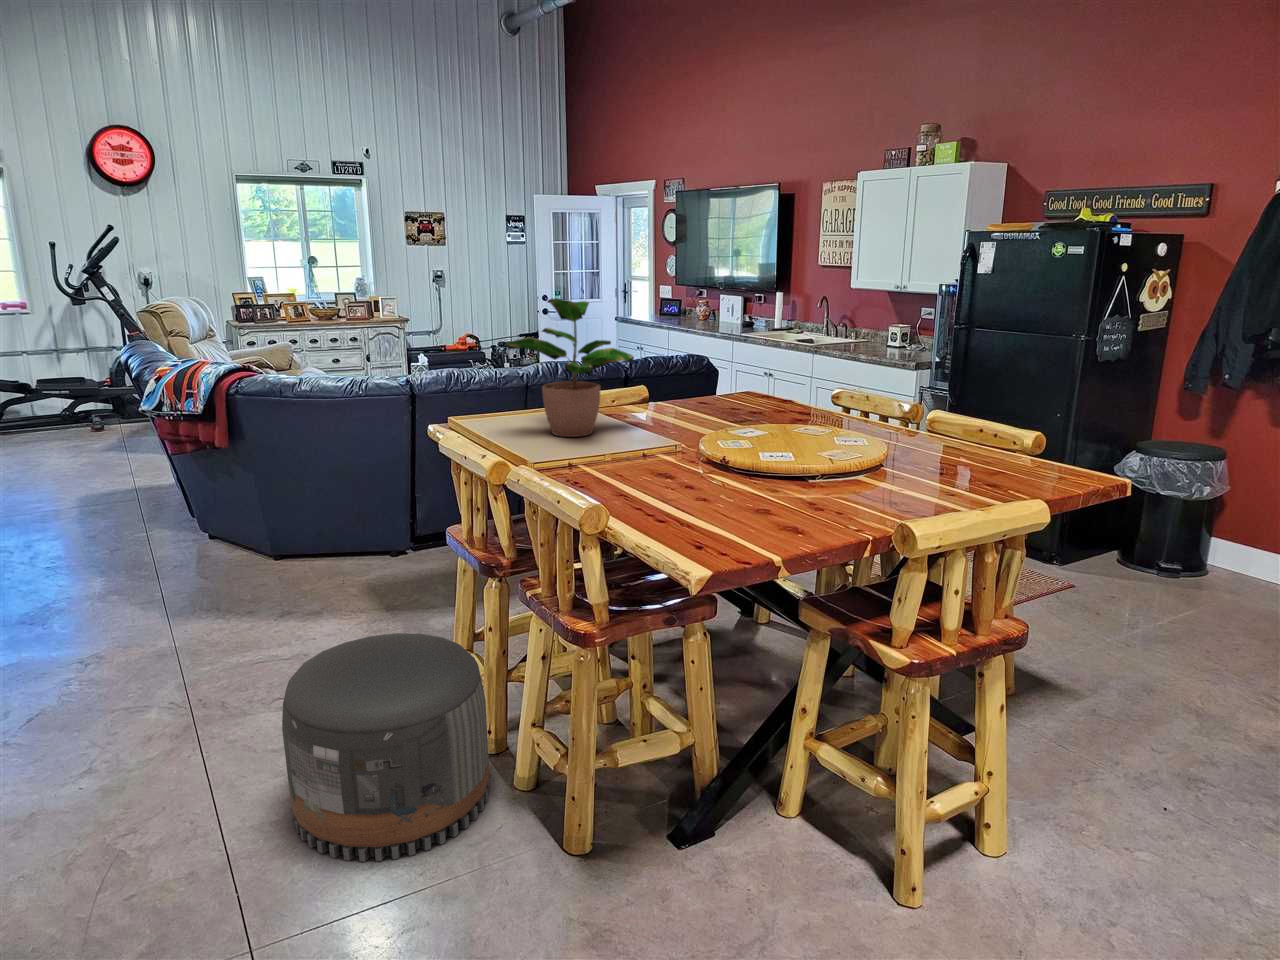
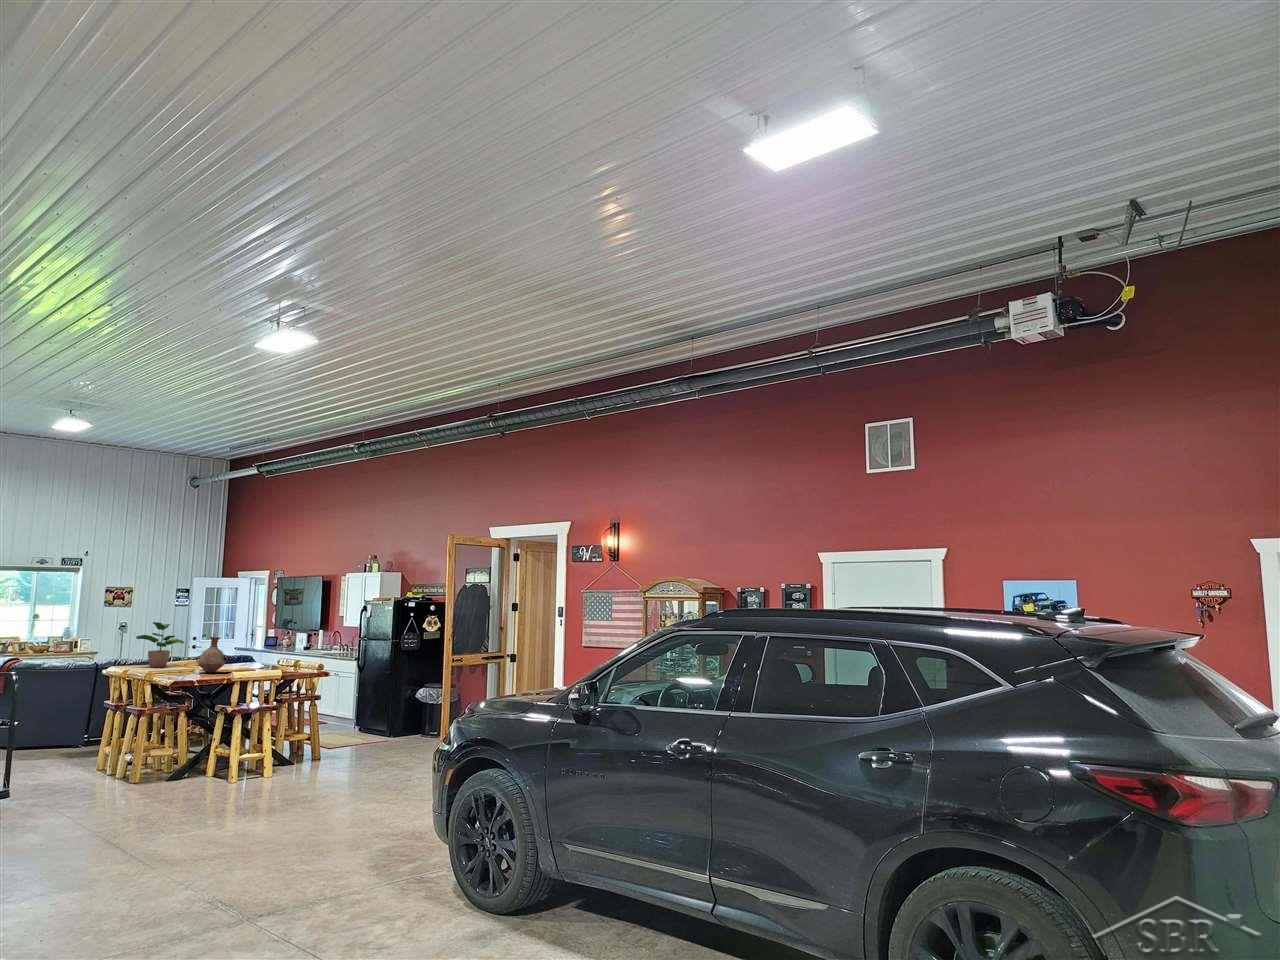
vase: none [730,368,842,501] -> present [196,637,228,673]
pouf: present [282,633,490,862] -> none [32,731,110,791]

